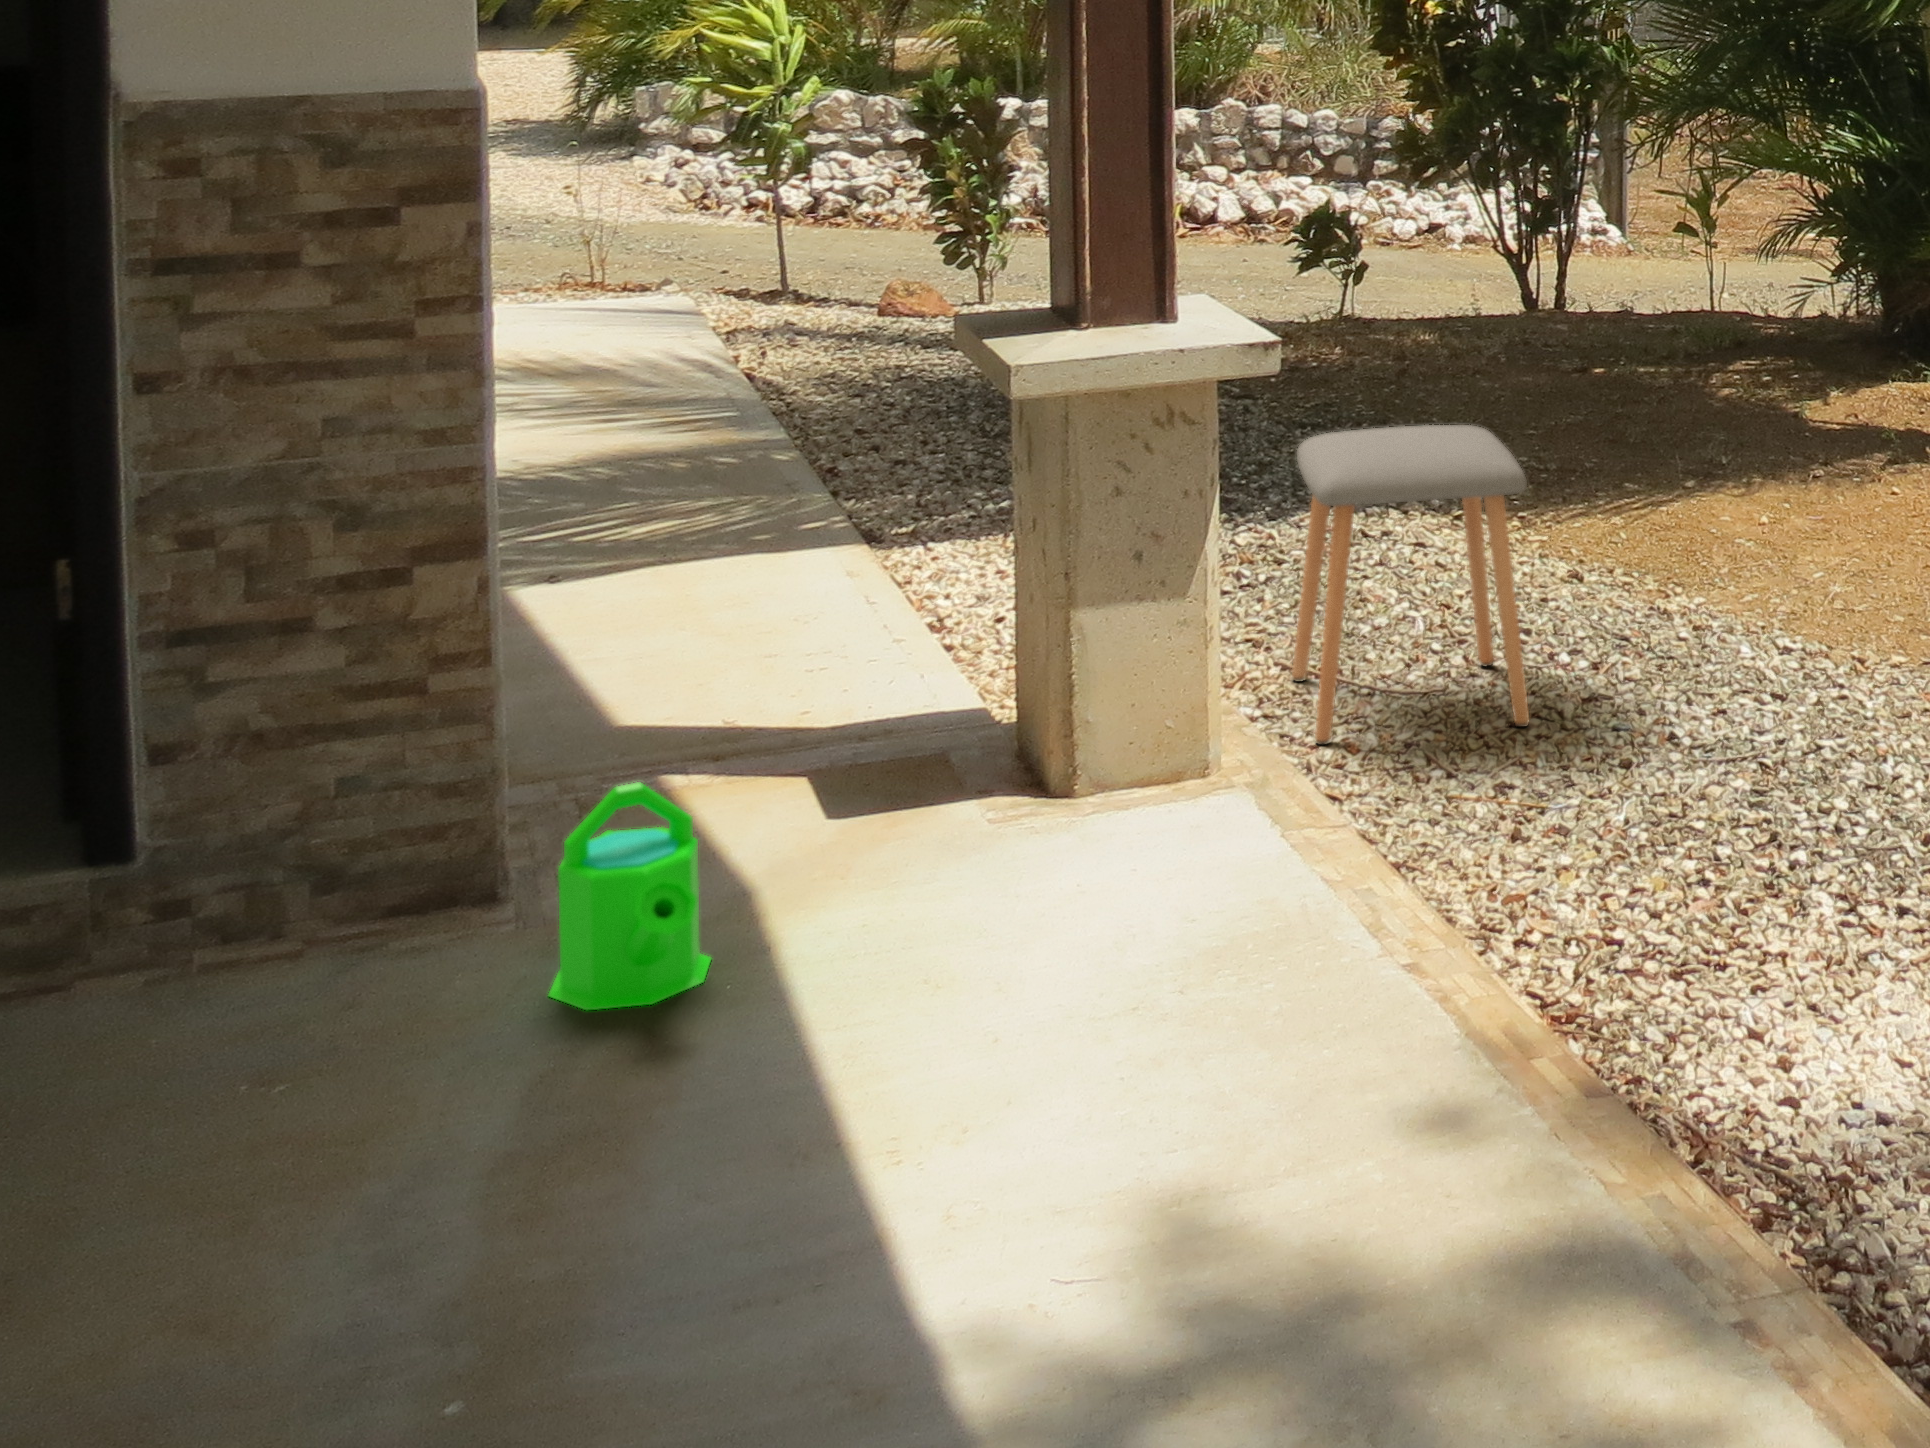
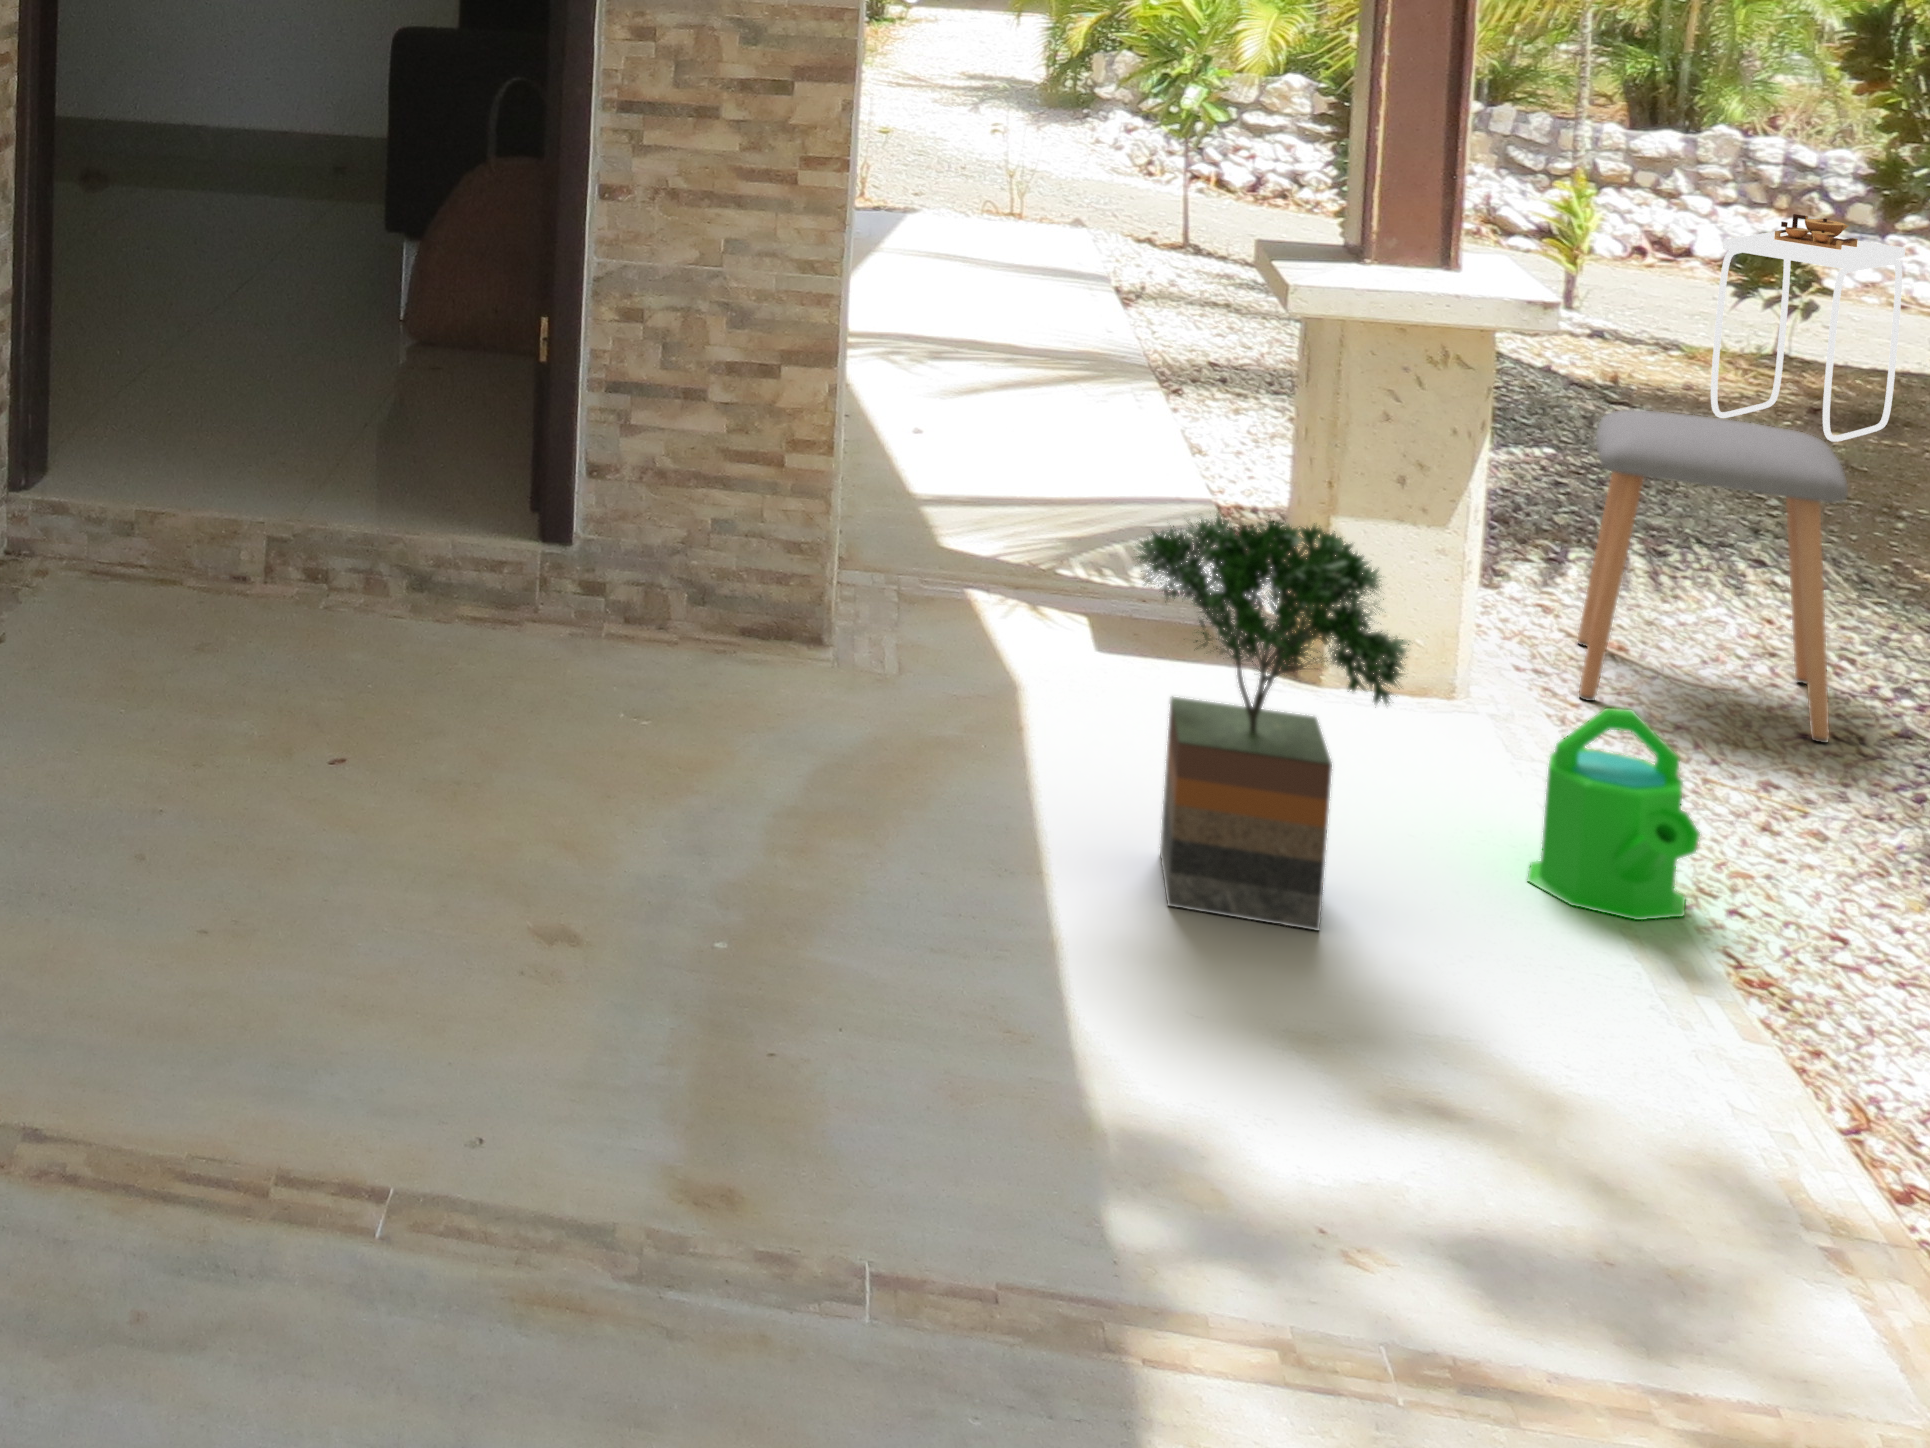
side table: none [1309,188,1449,399] -> present [1711,214,1905,442]
potted tree: none [933,664,1258,1165] -> present [1136,512,1409,930]
watering can: present [549,782,711,1010] -> present [1528,708,1700,920]

